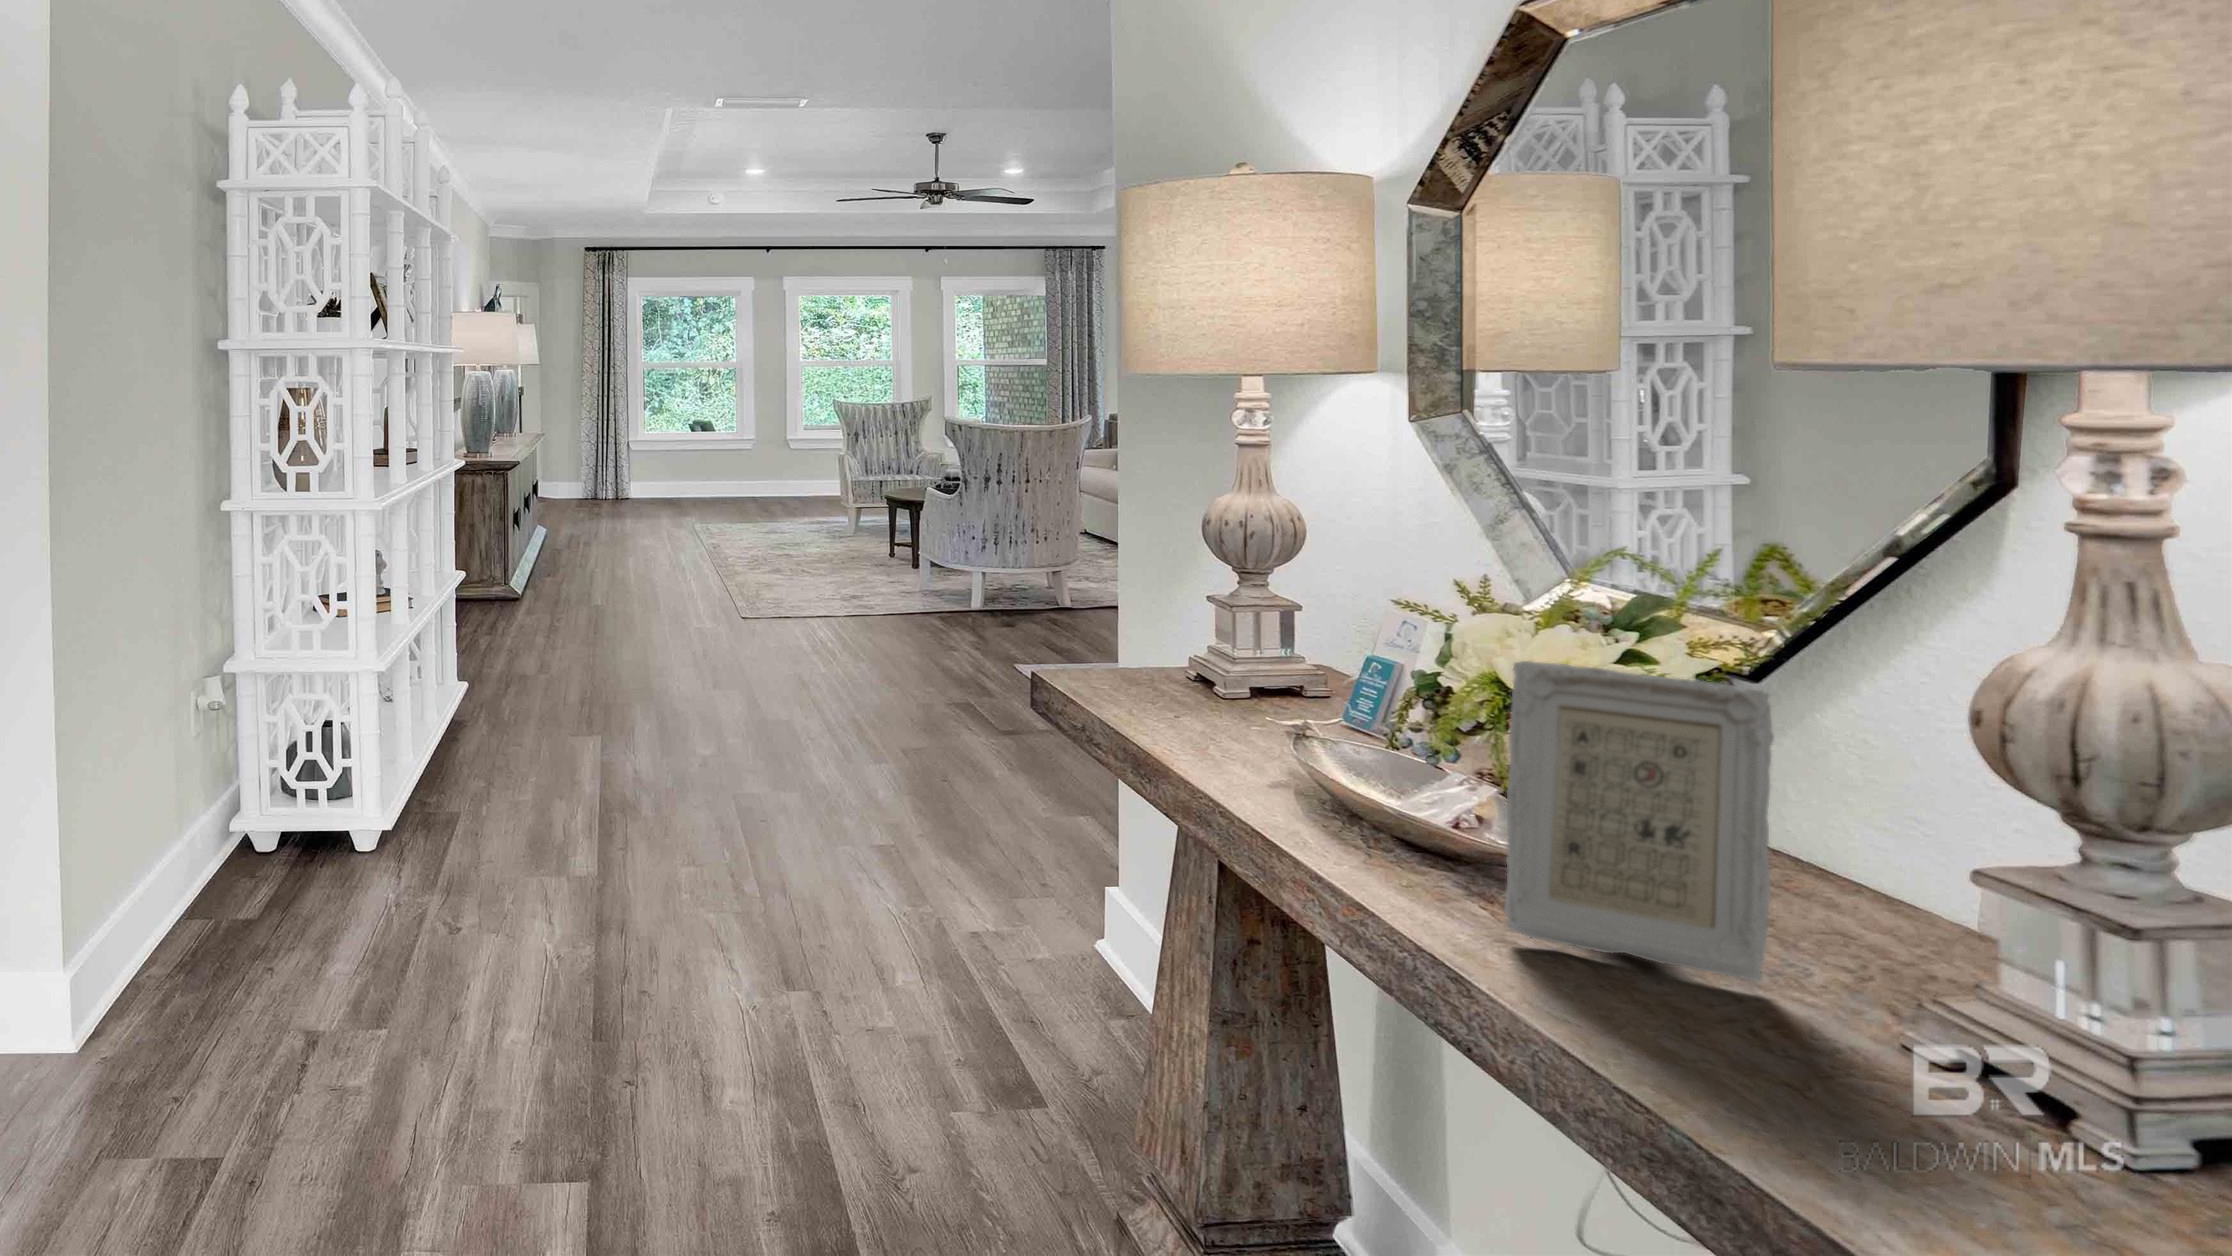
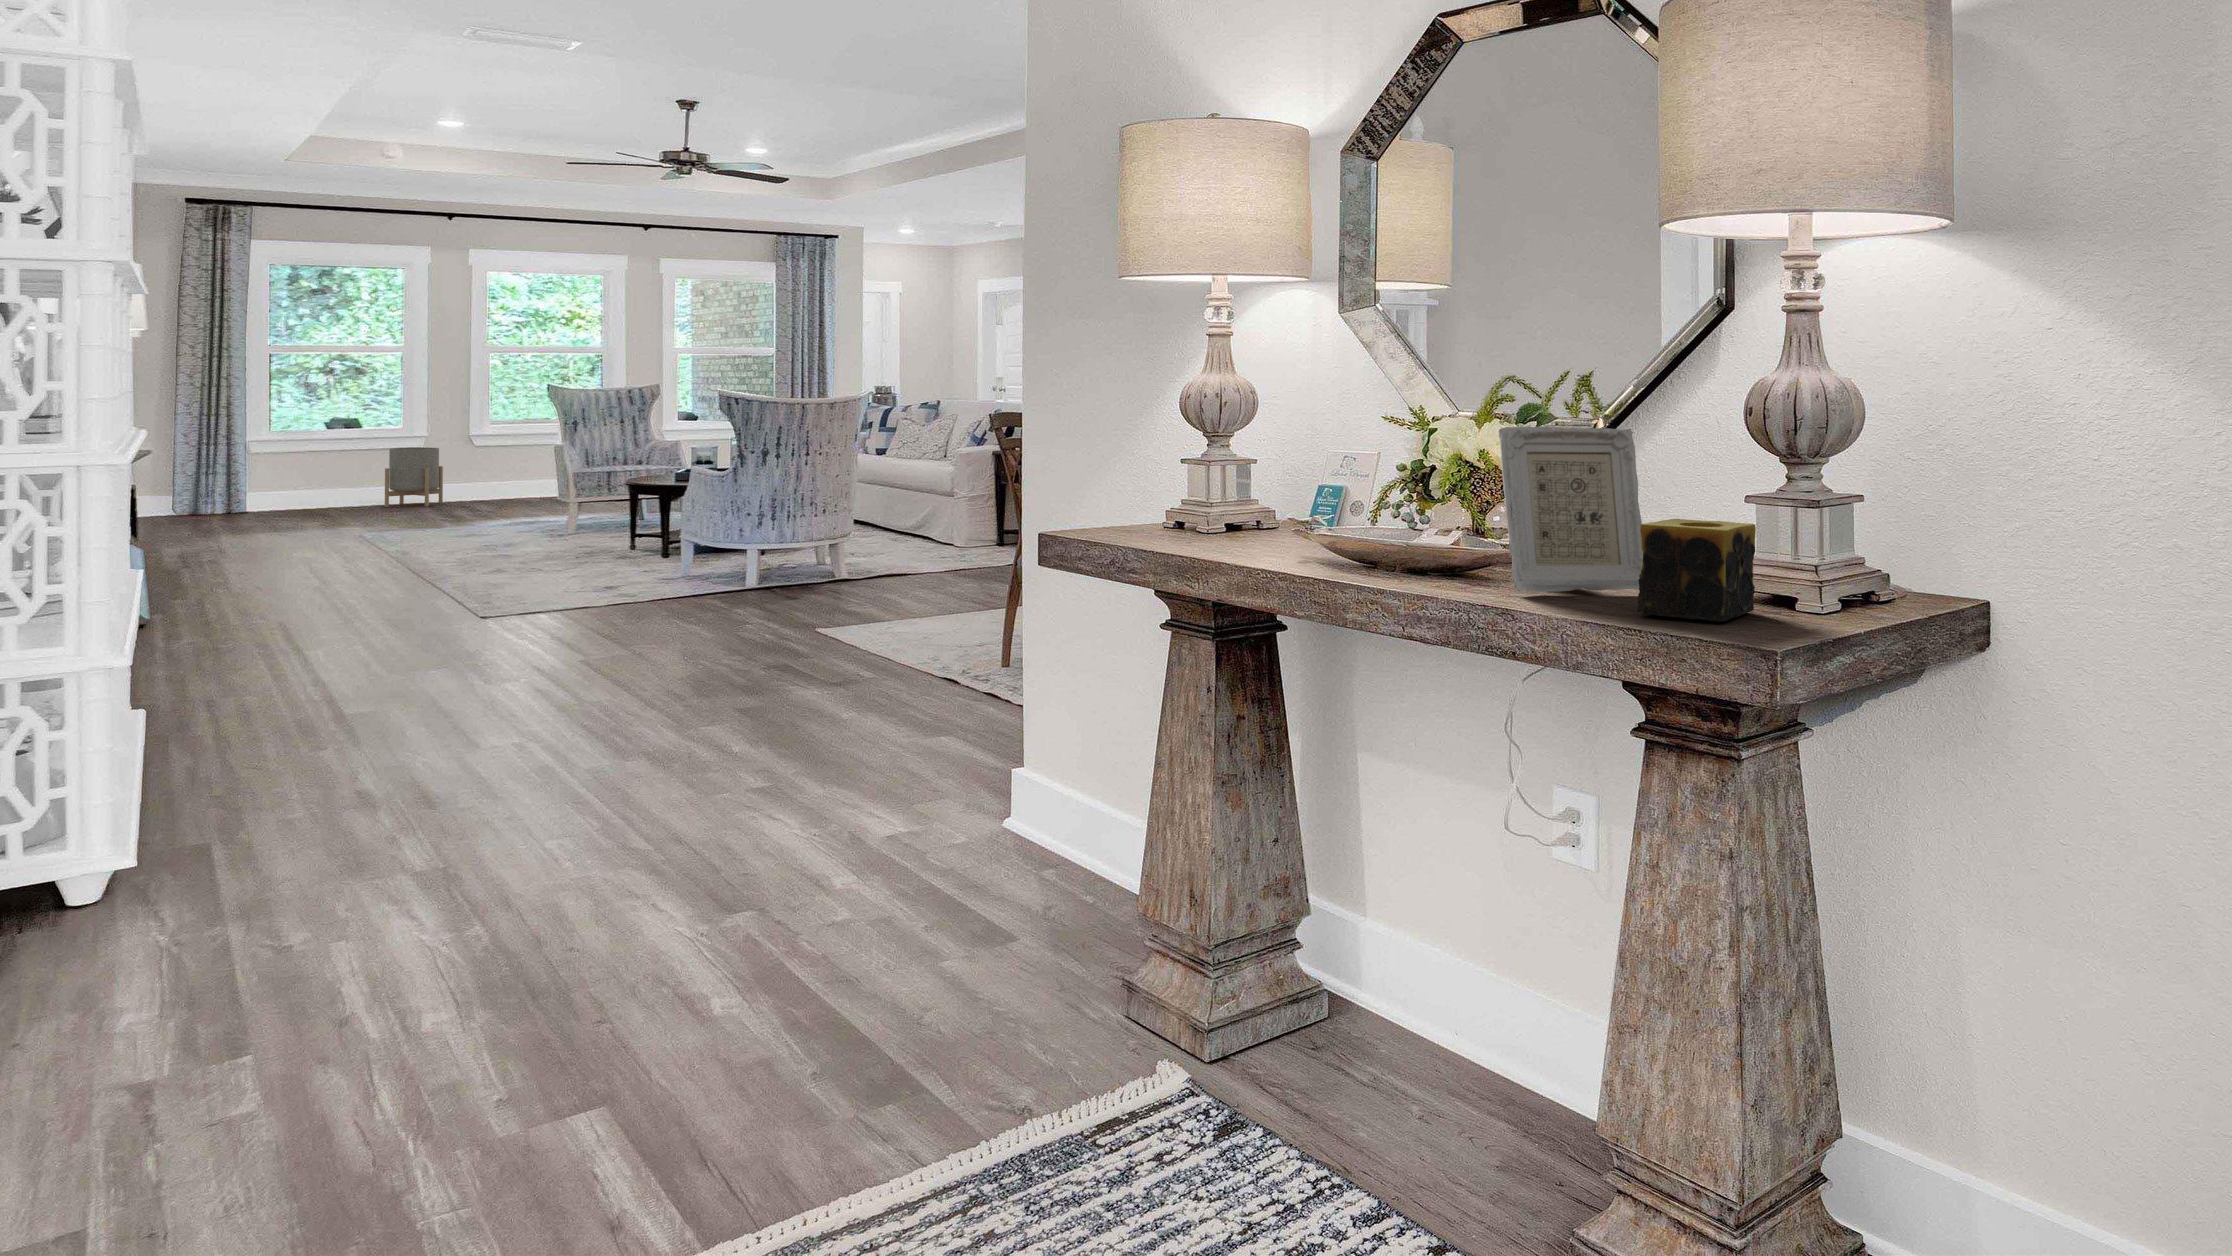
planter: none [737,447,778,498] -> present [385,448,443,507]
candle: none [1673,891,1958,1134] -> present [1637,519,1756,622]

